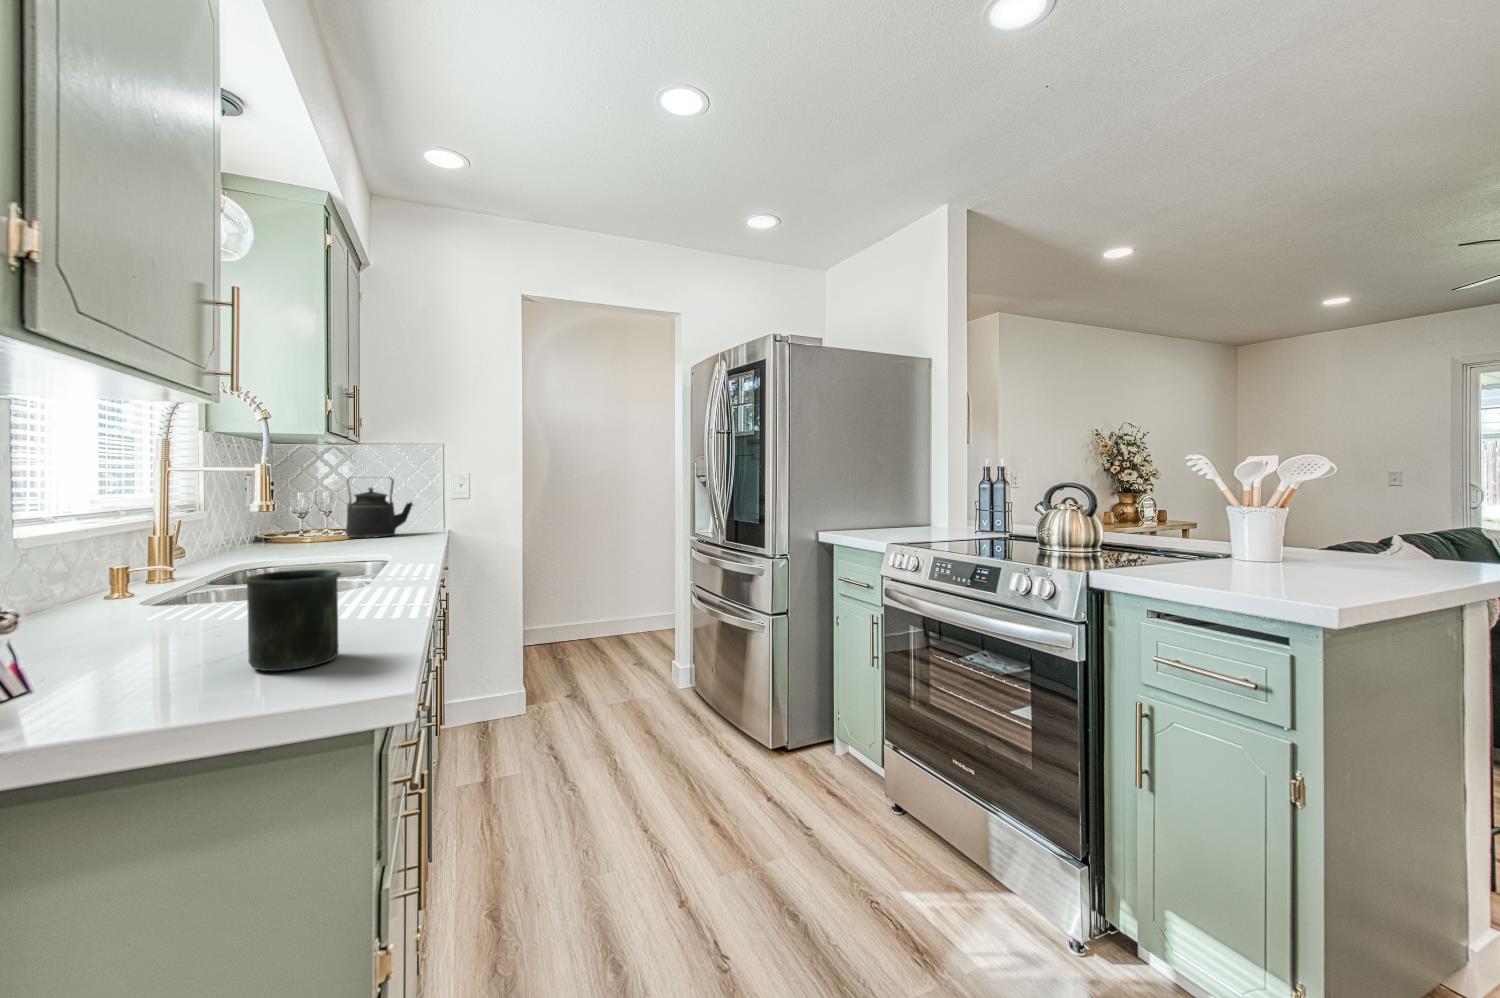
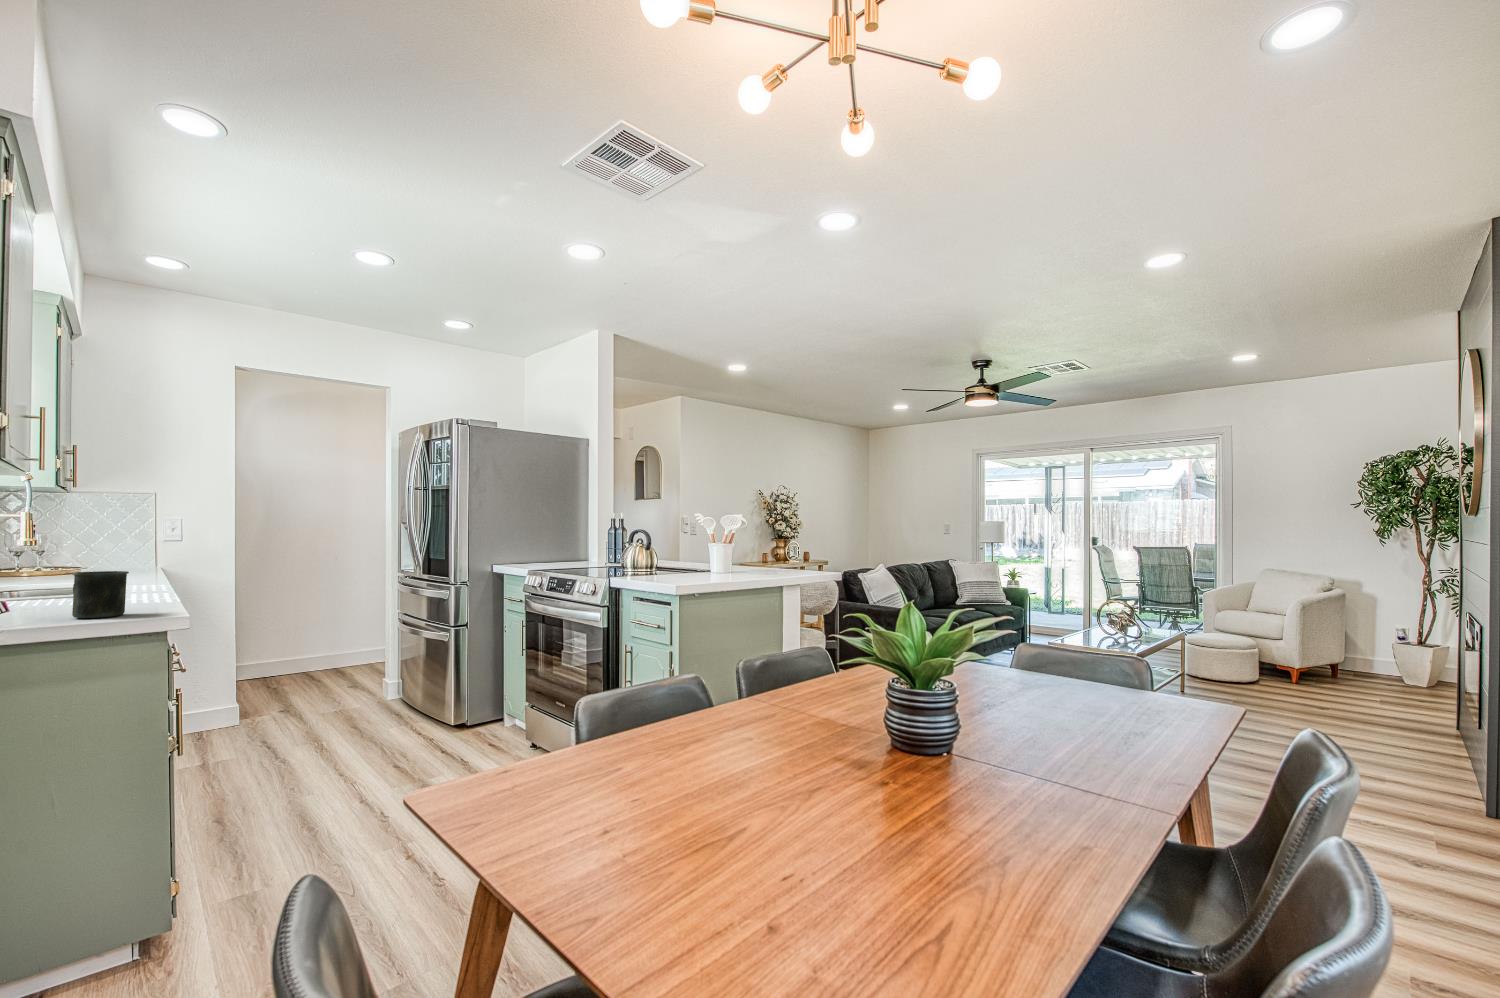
kettle: present [346,477,413,538] -> none [52,523,128,576]

